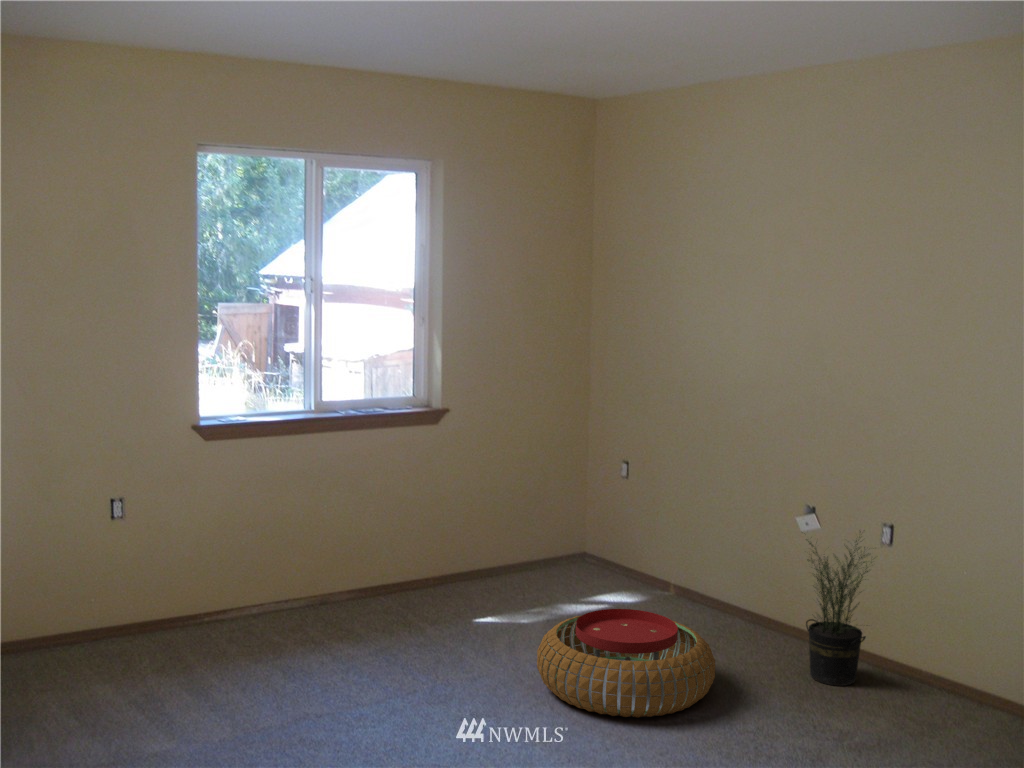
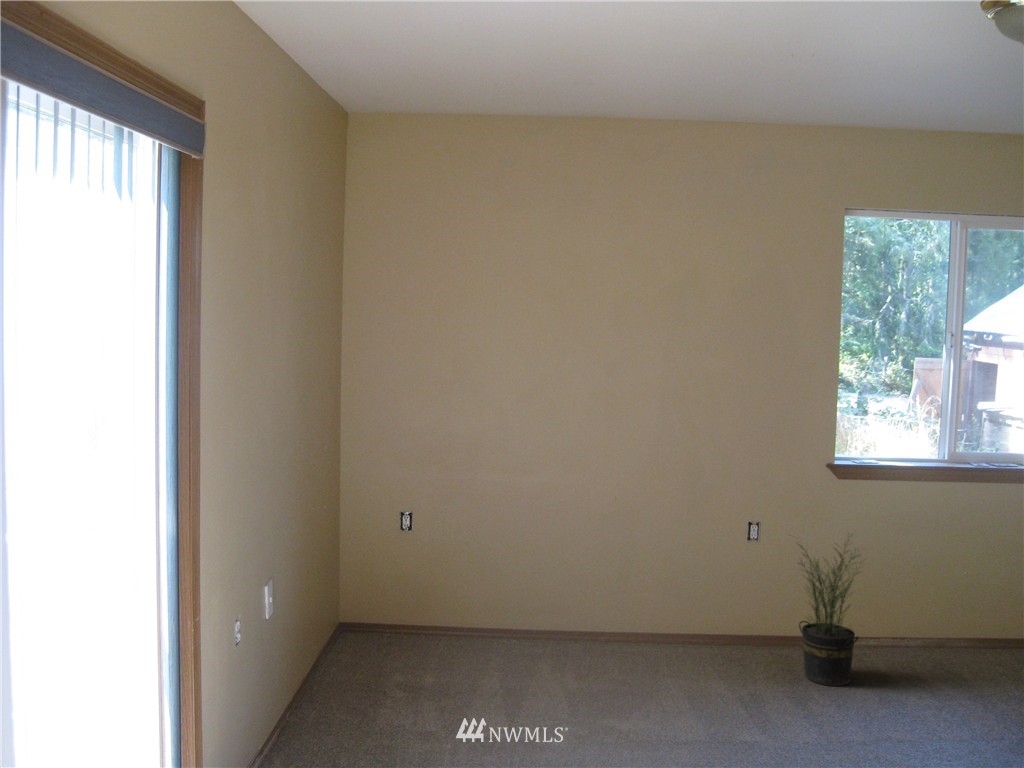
pouf: present [537,609,715,718] -> none [539,611,713,717]

